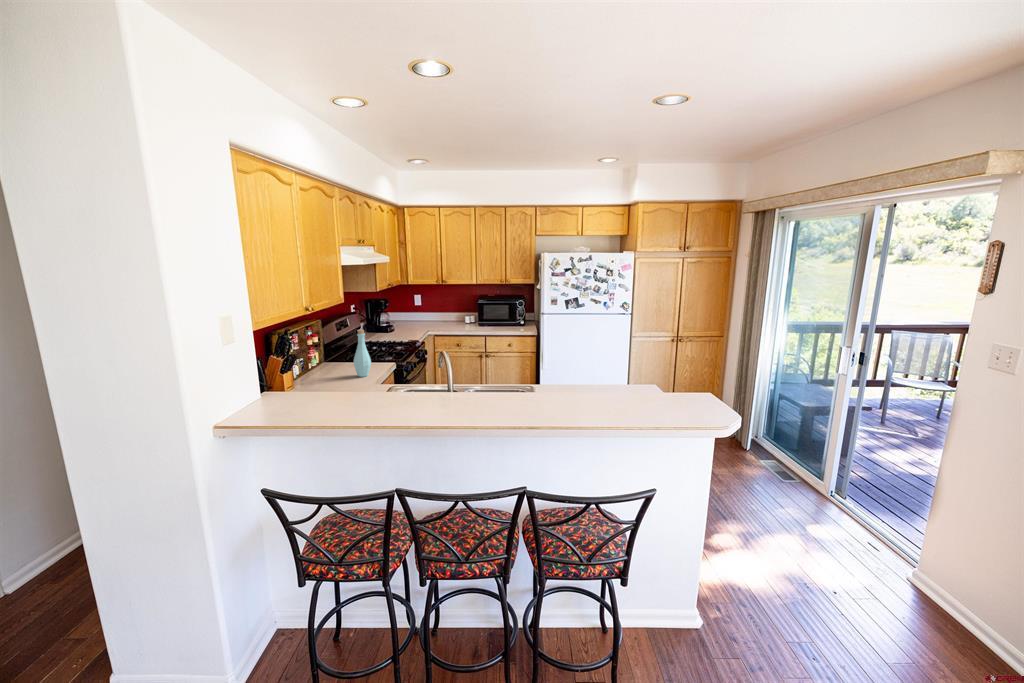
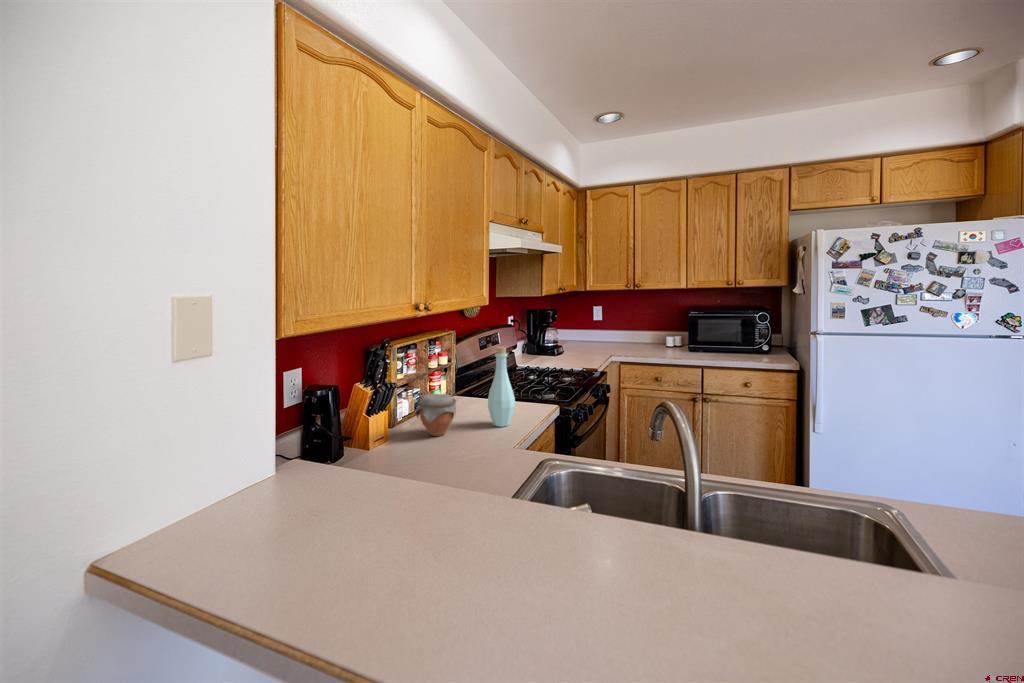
jar: none [310,360,336,385] -> present [416,393,456,436]

